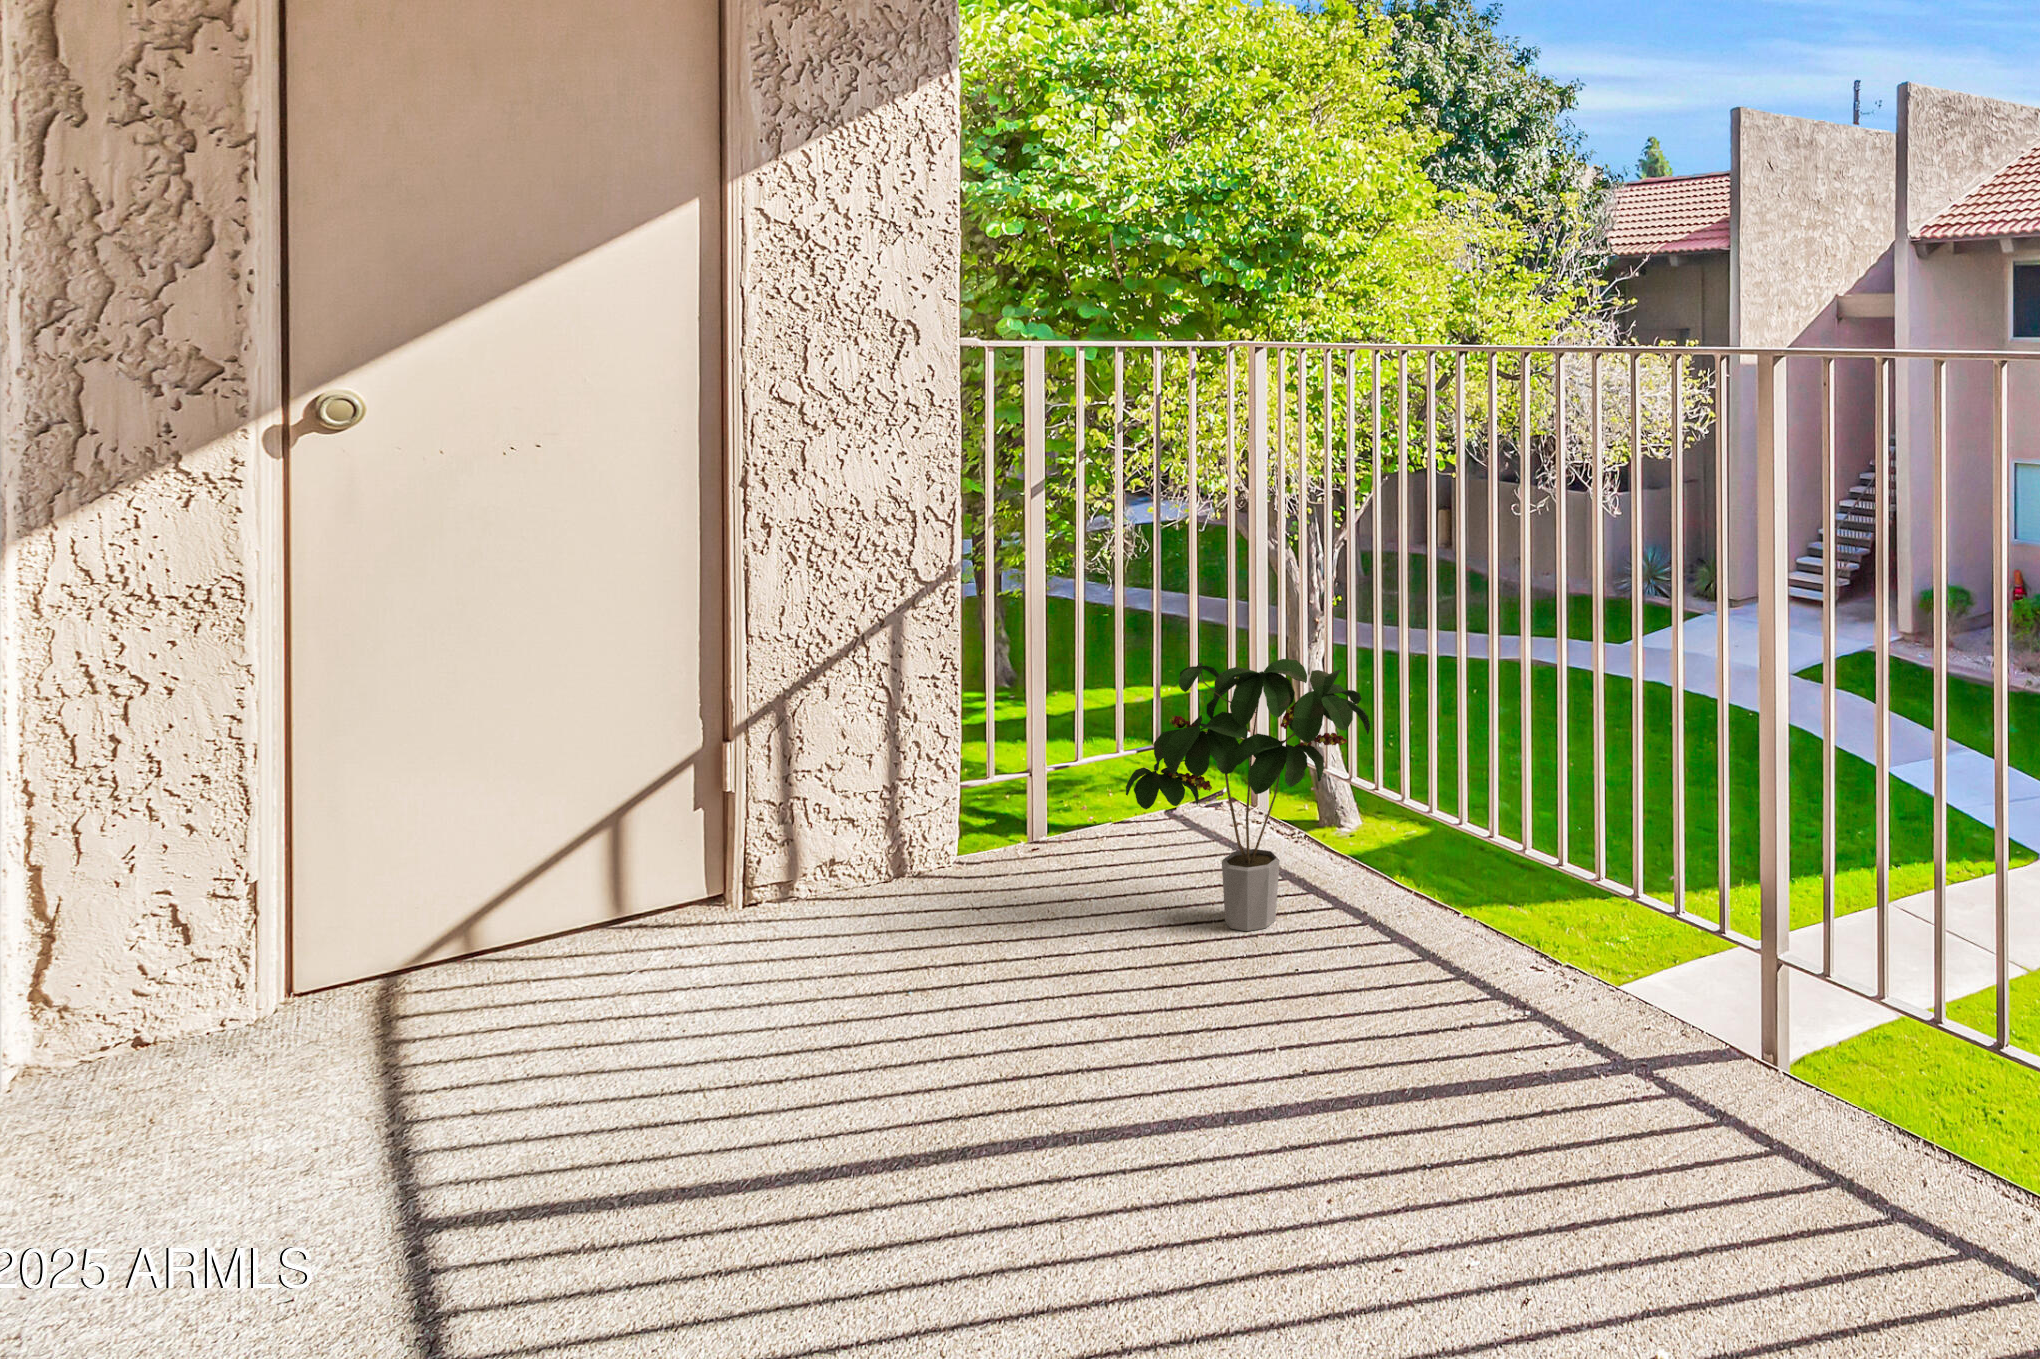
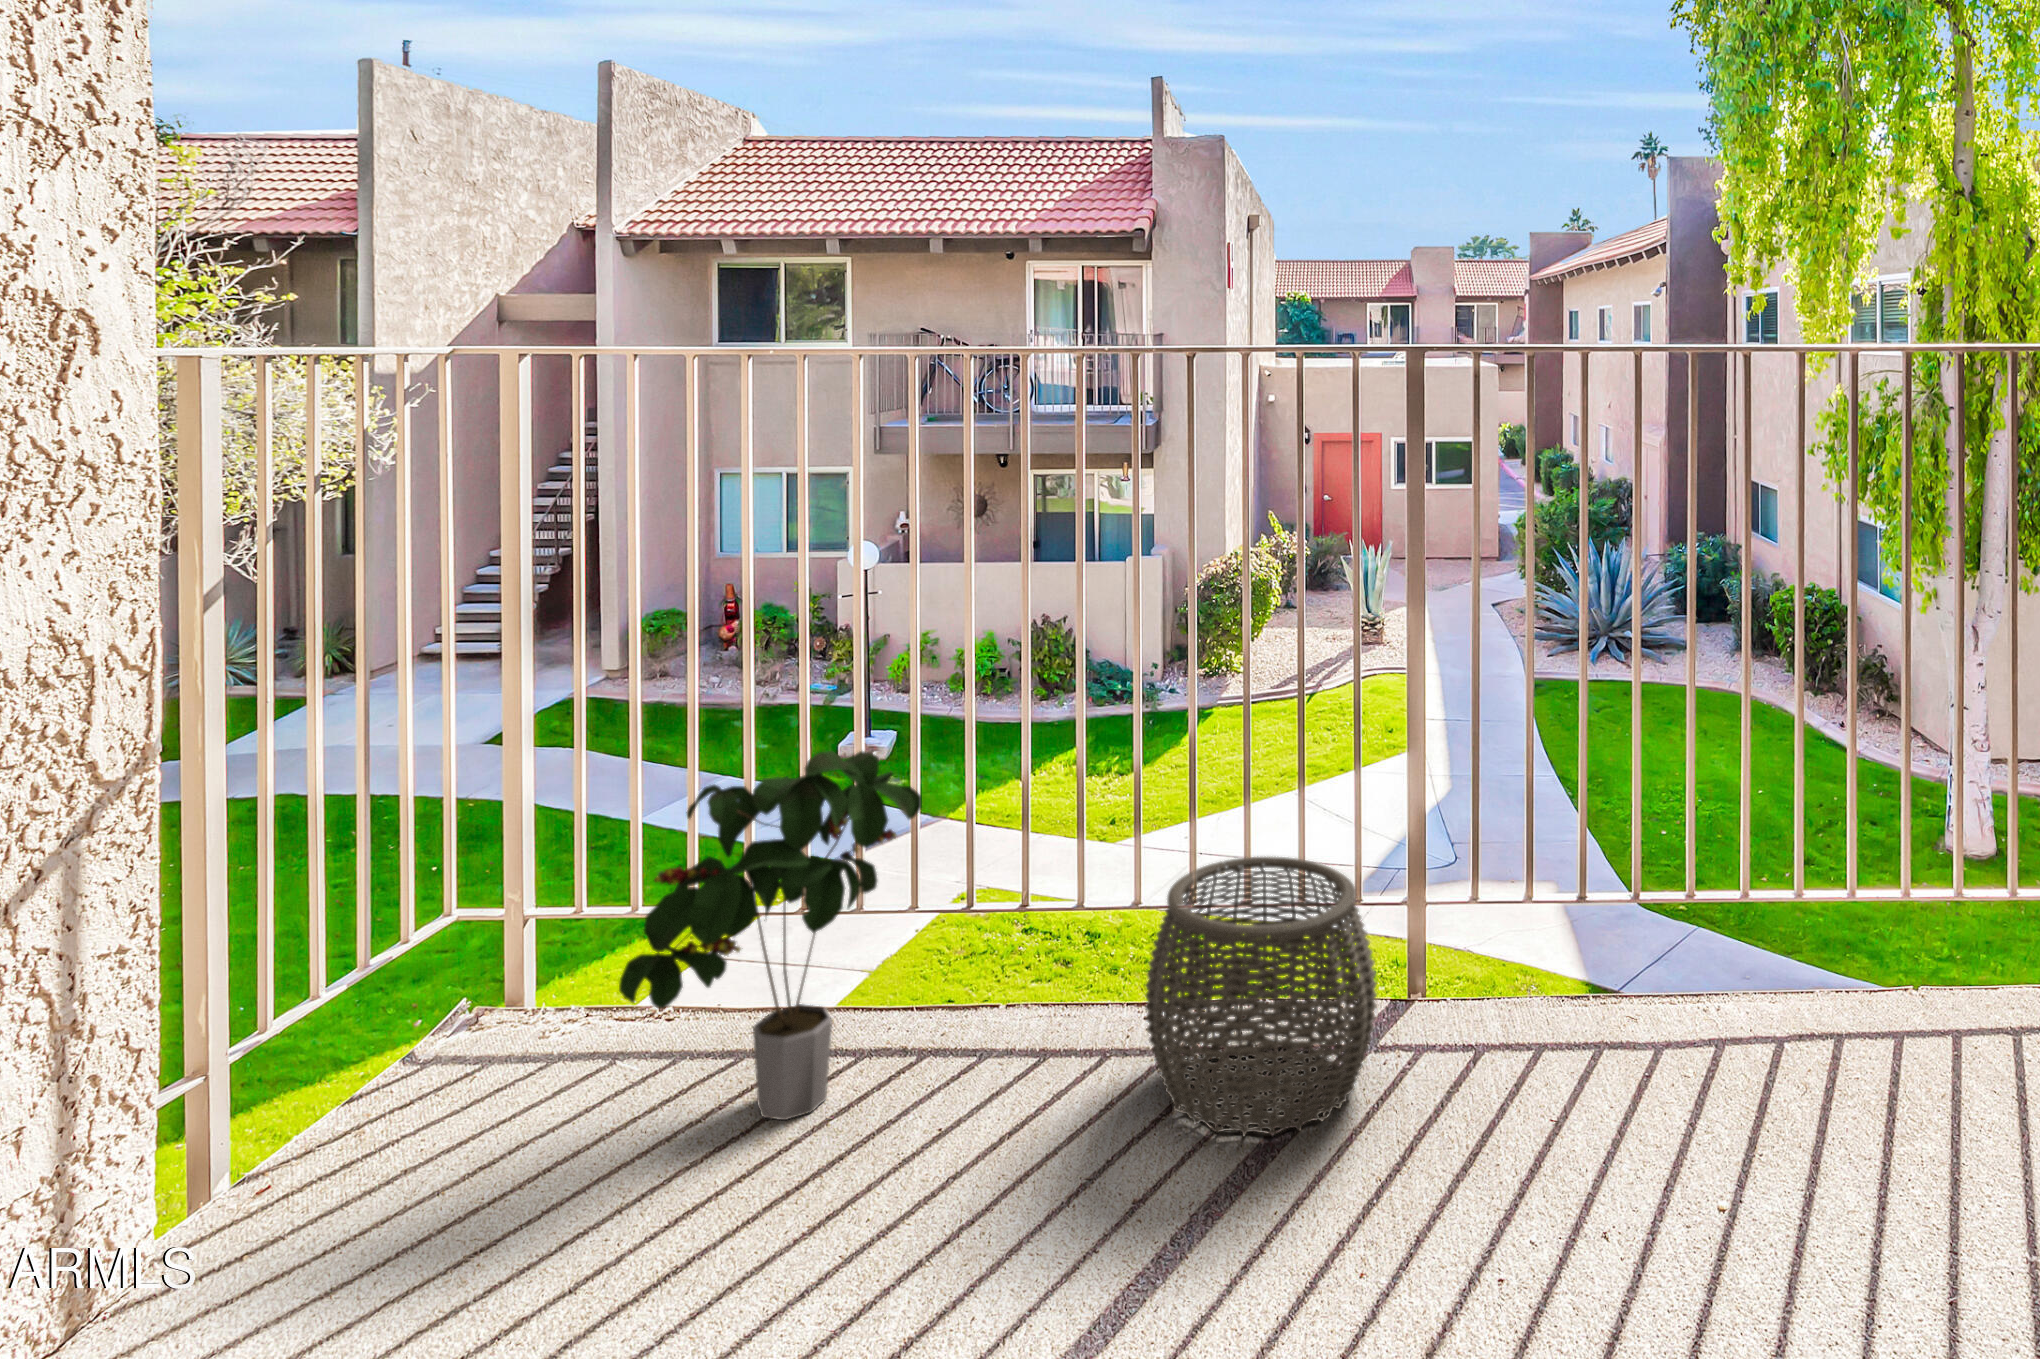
woven basket: none [1371,835,1598,1102] -> present [1145,856,1377,1136]

